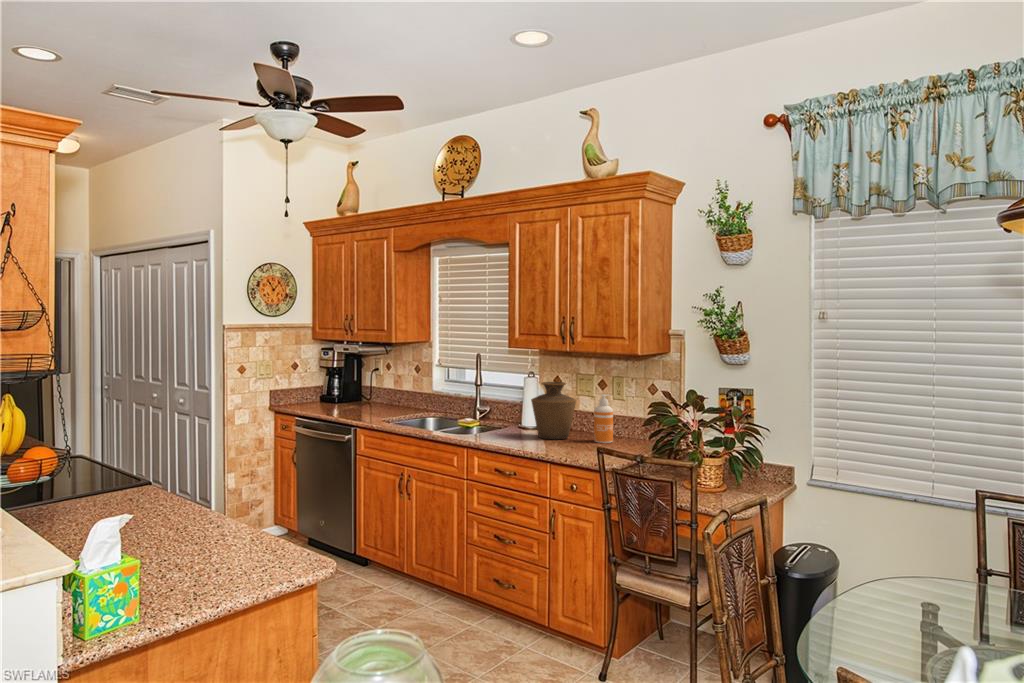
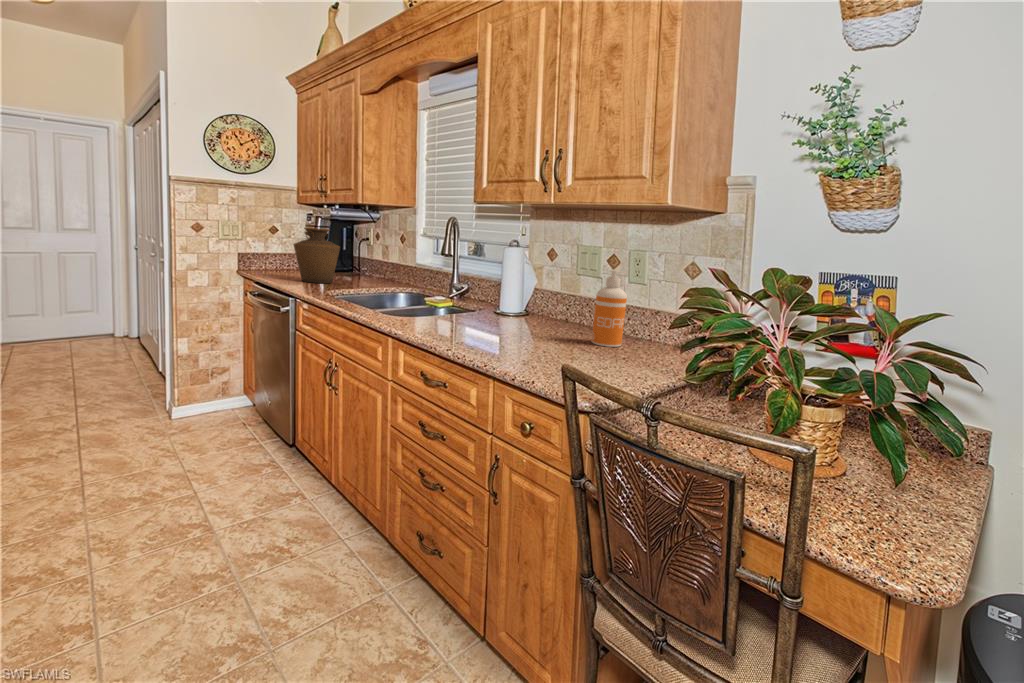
vase: present [531,382,576,439] -> present [293,228,340,283]

